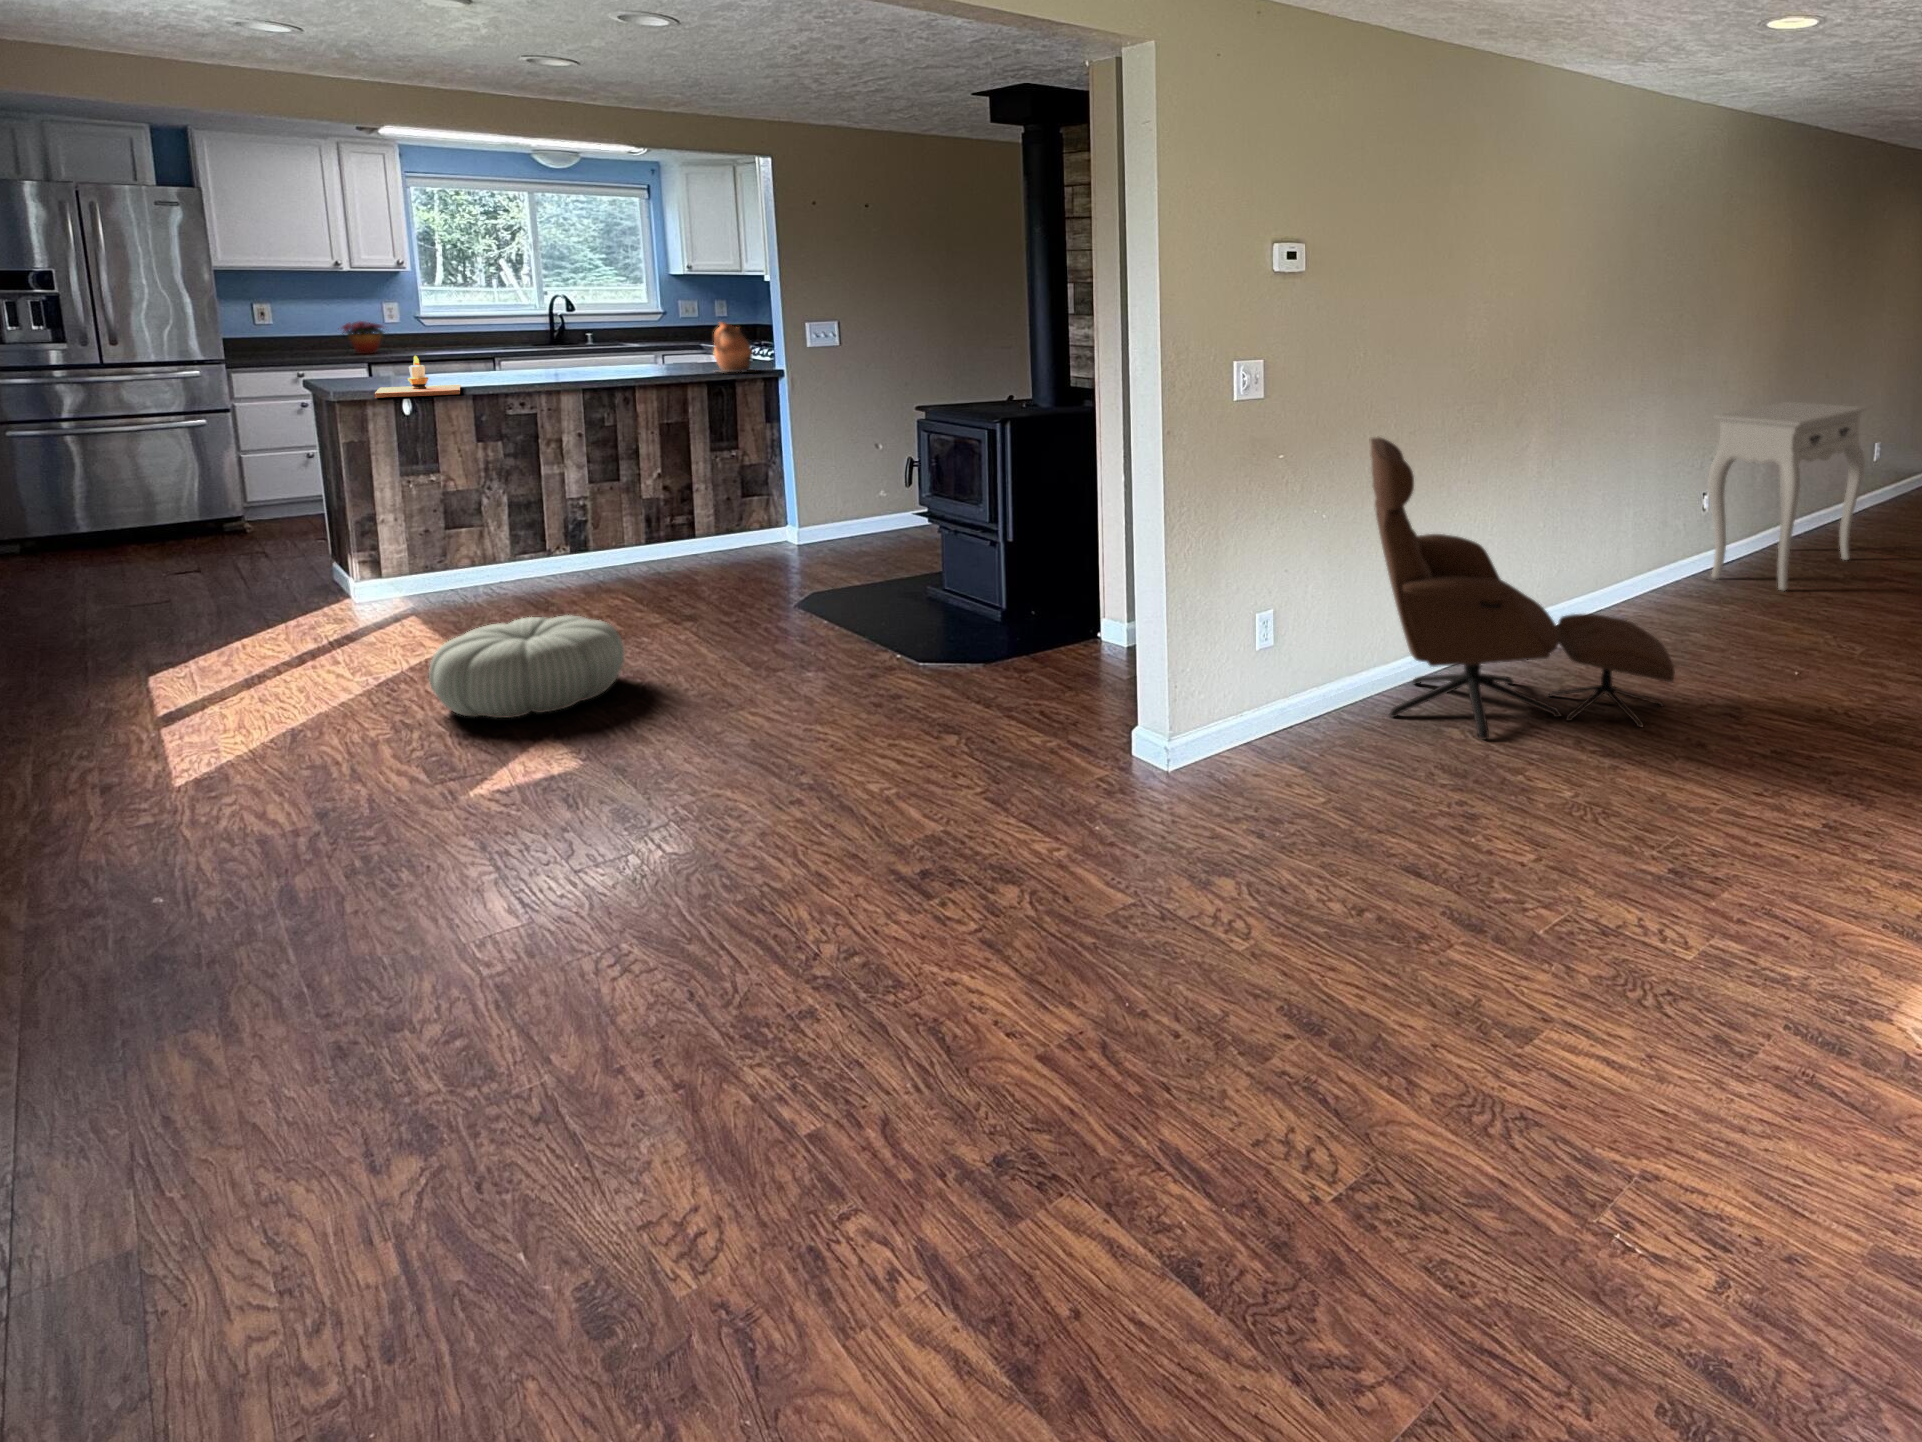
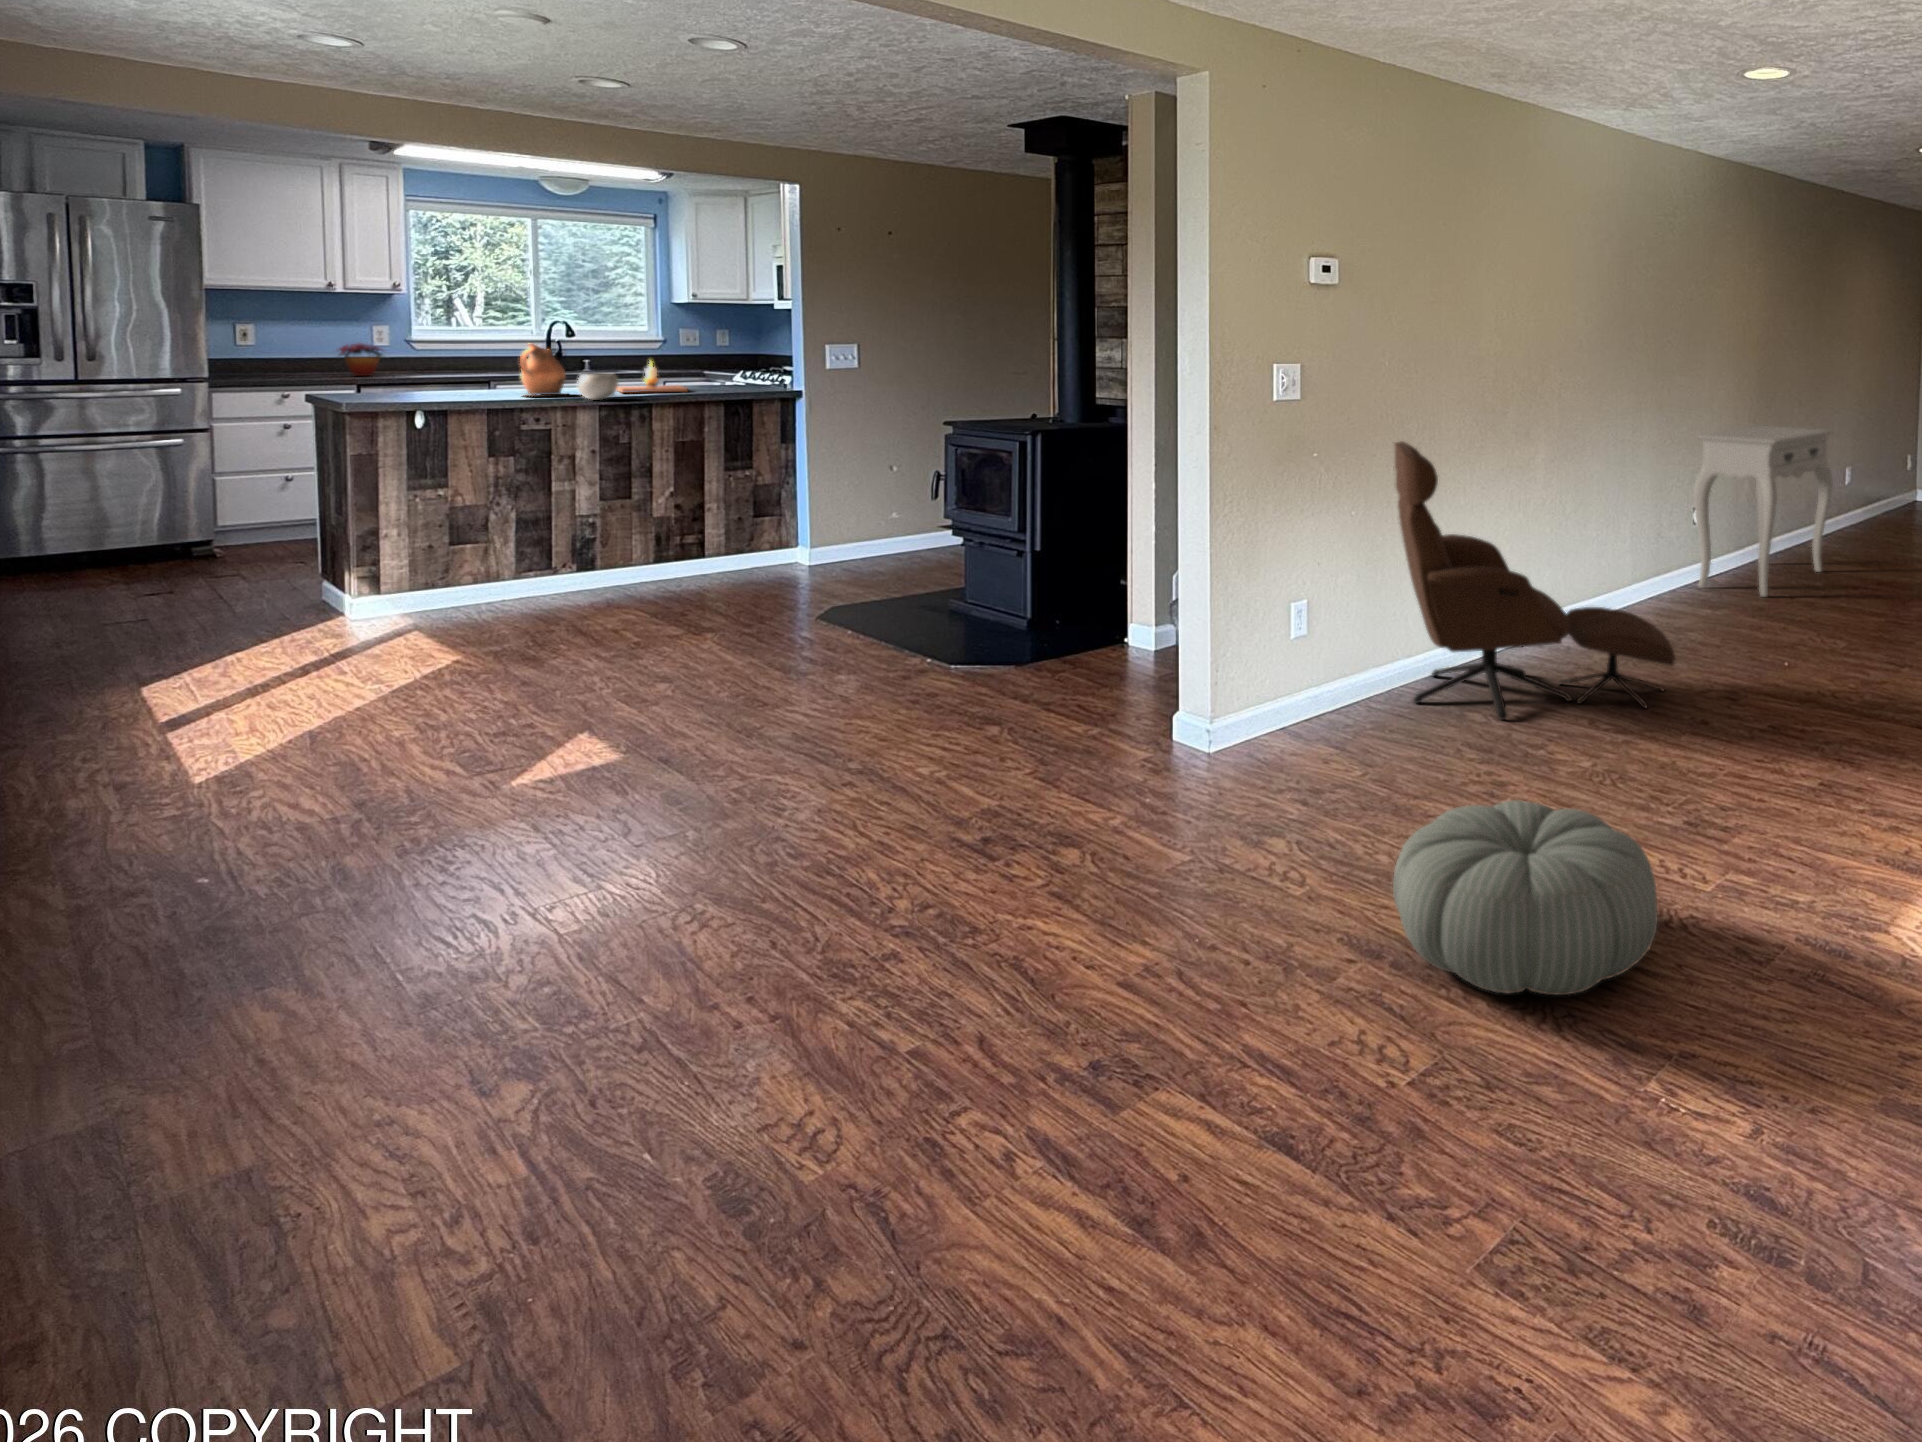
ceramic pitcher: present [713,322,753,372] -> present [520,343,565,396]
ceramic bowl: none [557,355,597,382] -> present [577,374,618,400]
candle: present [375,356,461,398] -> present [617,361,688,393]
pouf: present [429,615,624,718] -> present [1393,800,1658,995]

